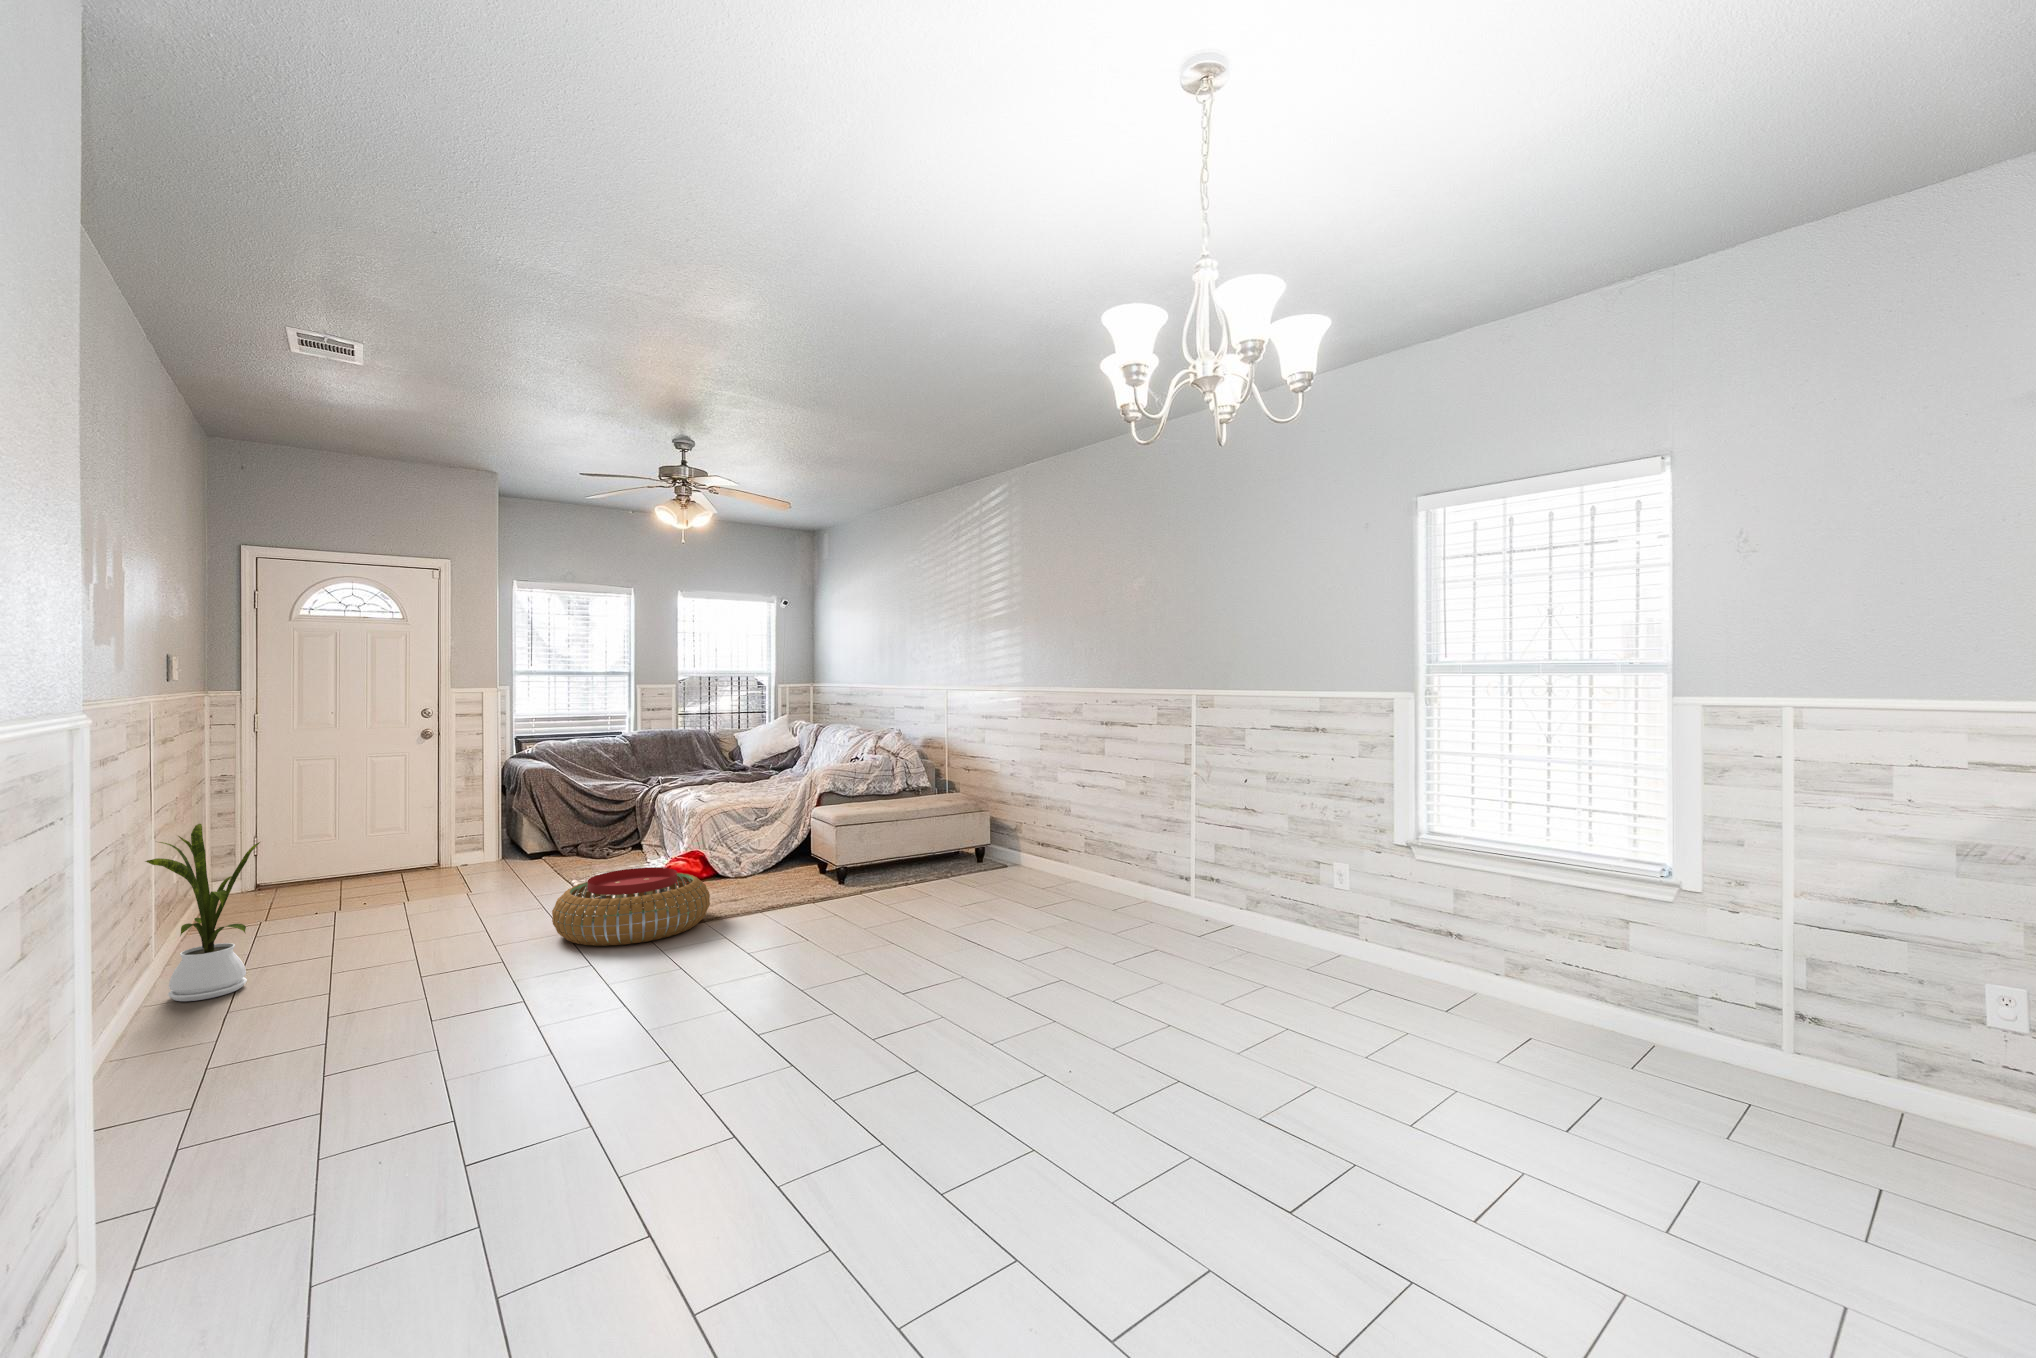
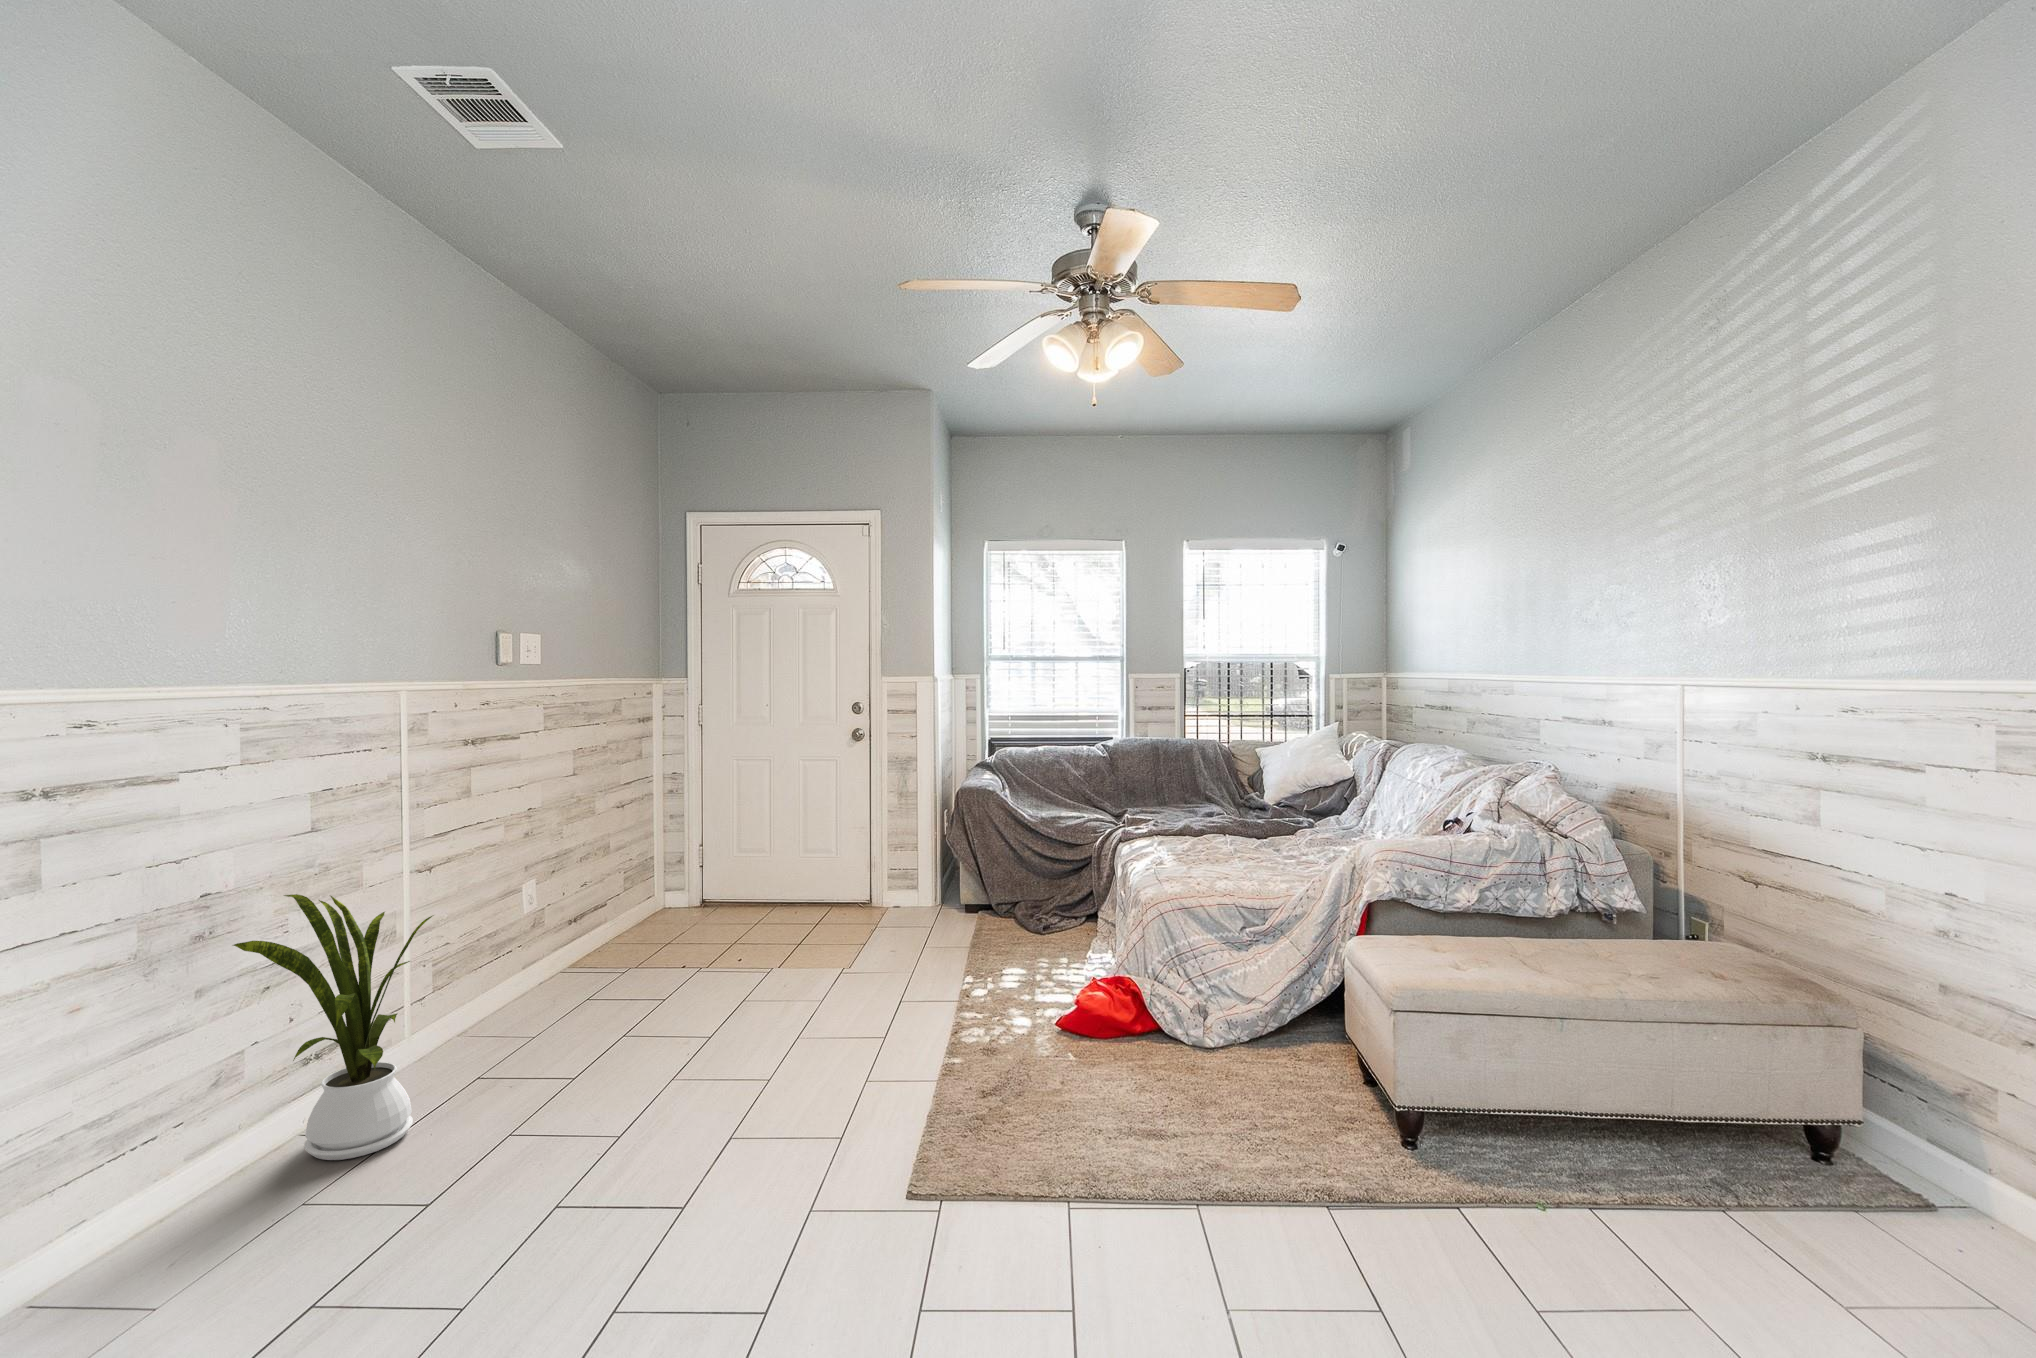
pouf: present [552,867,710,946] -> none [803,1033,1096,1241]

